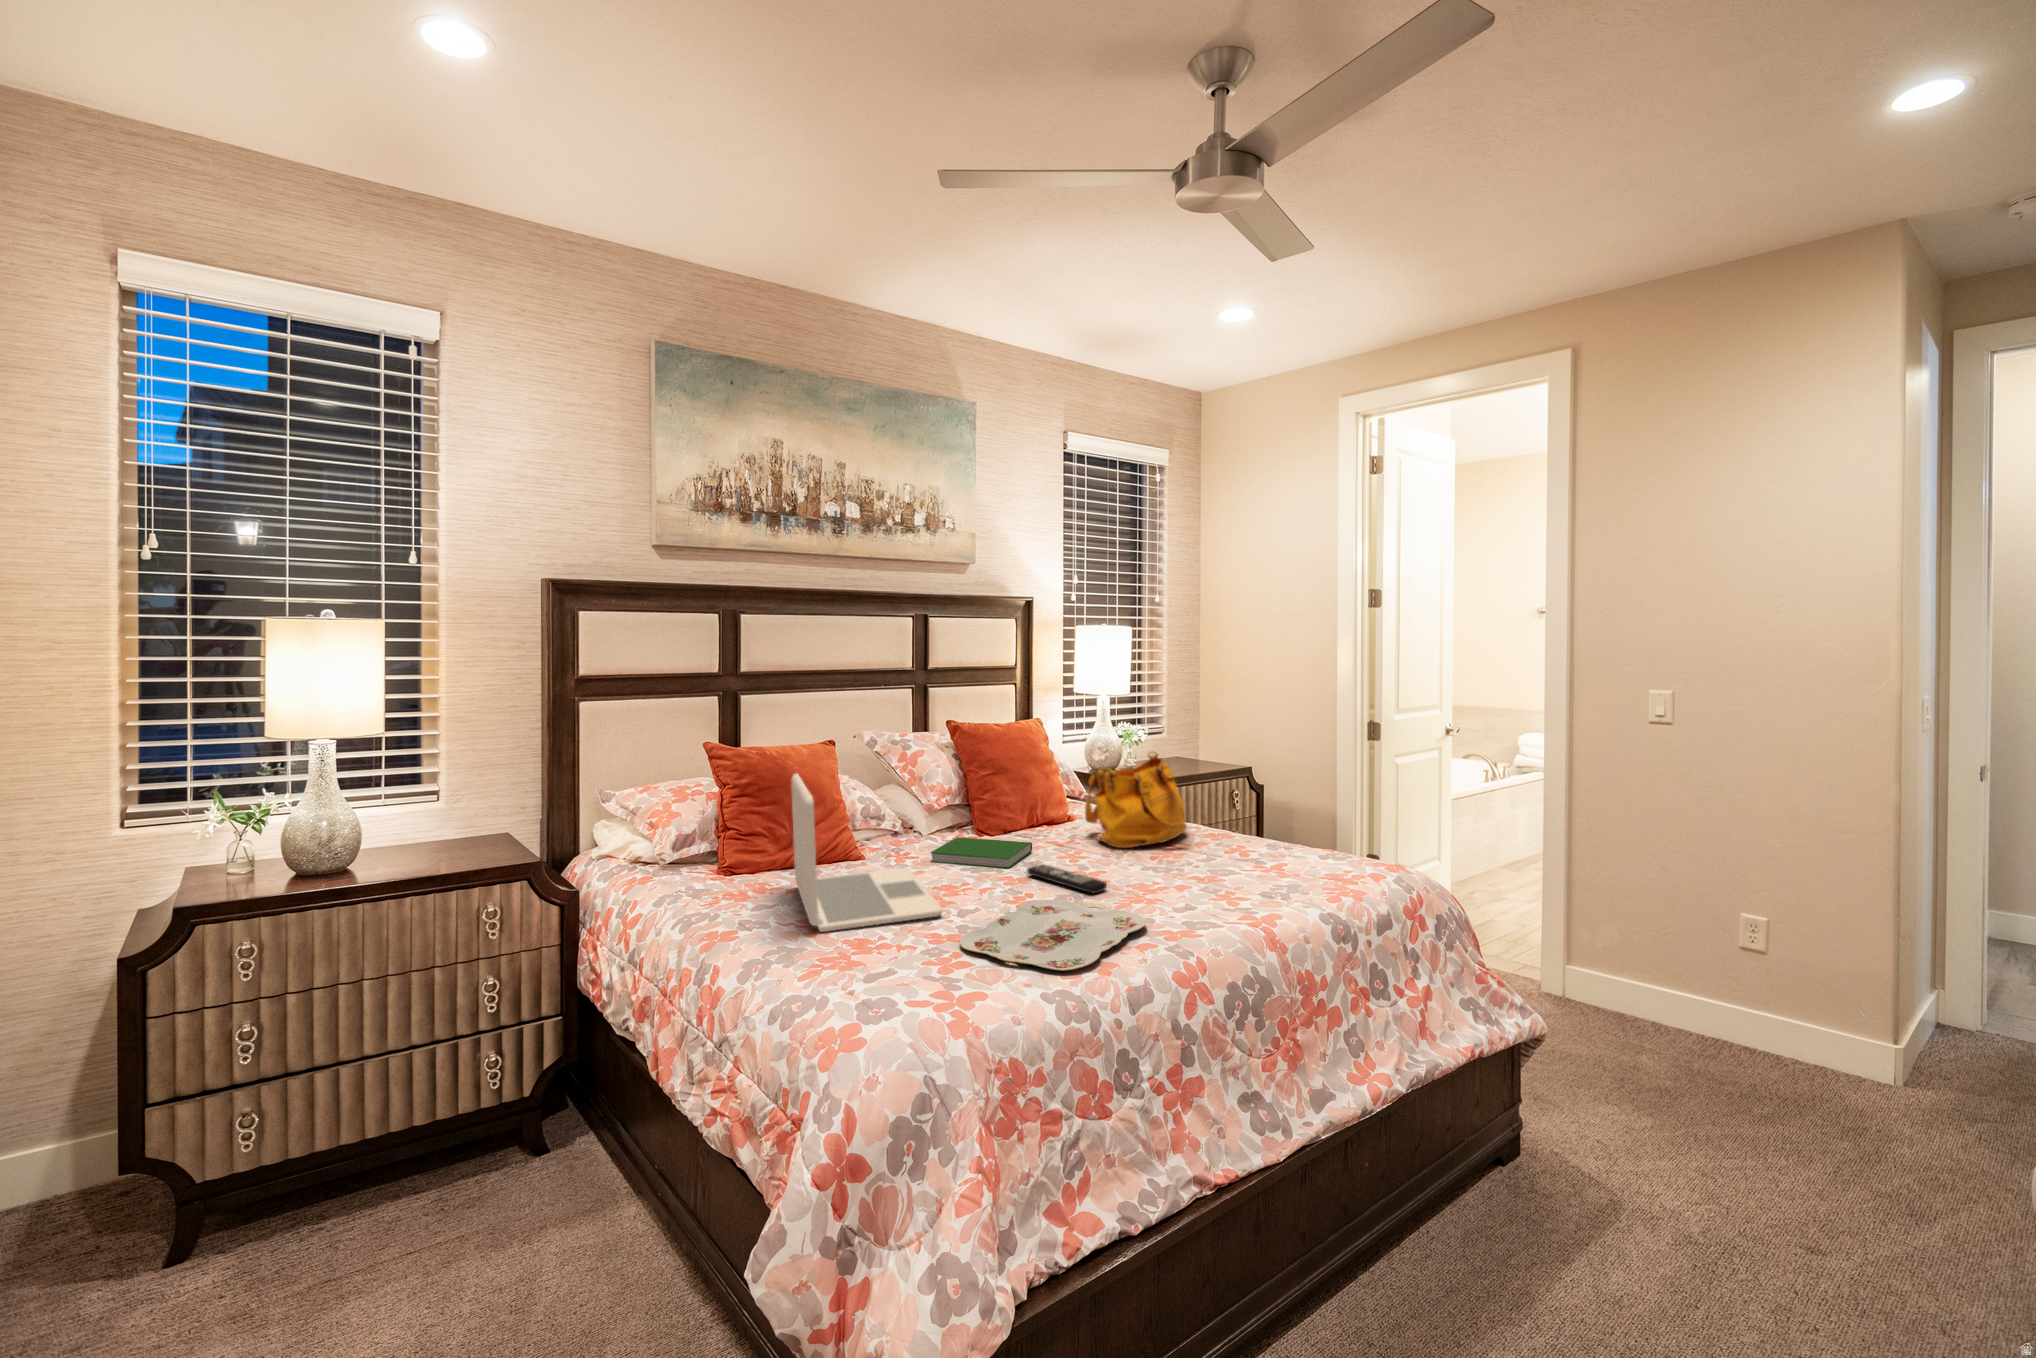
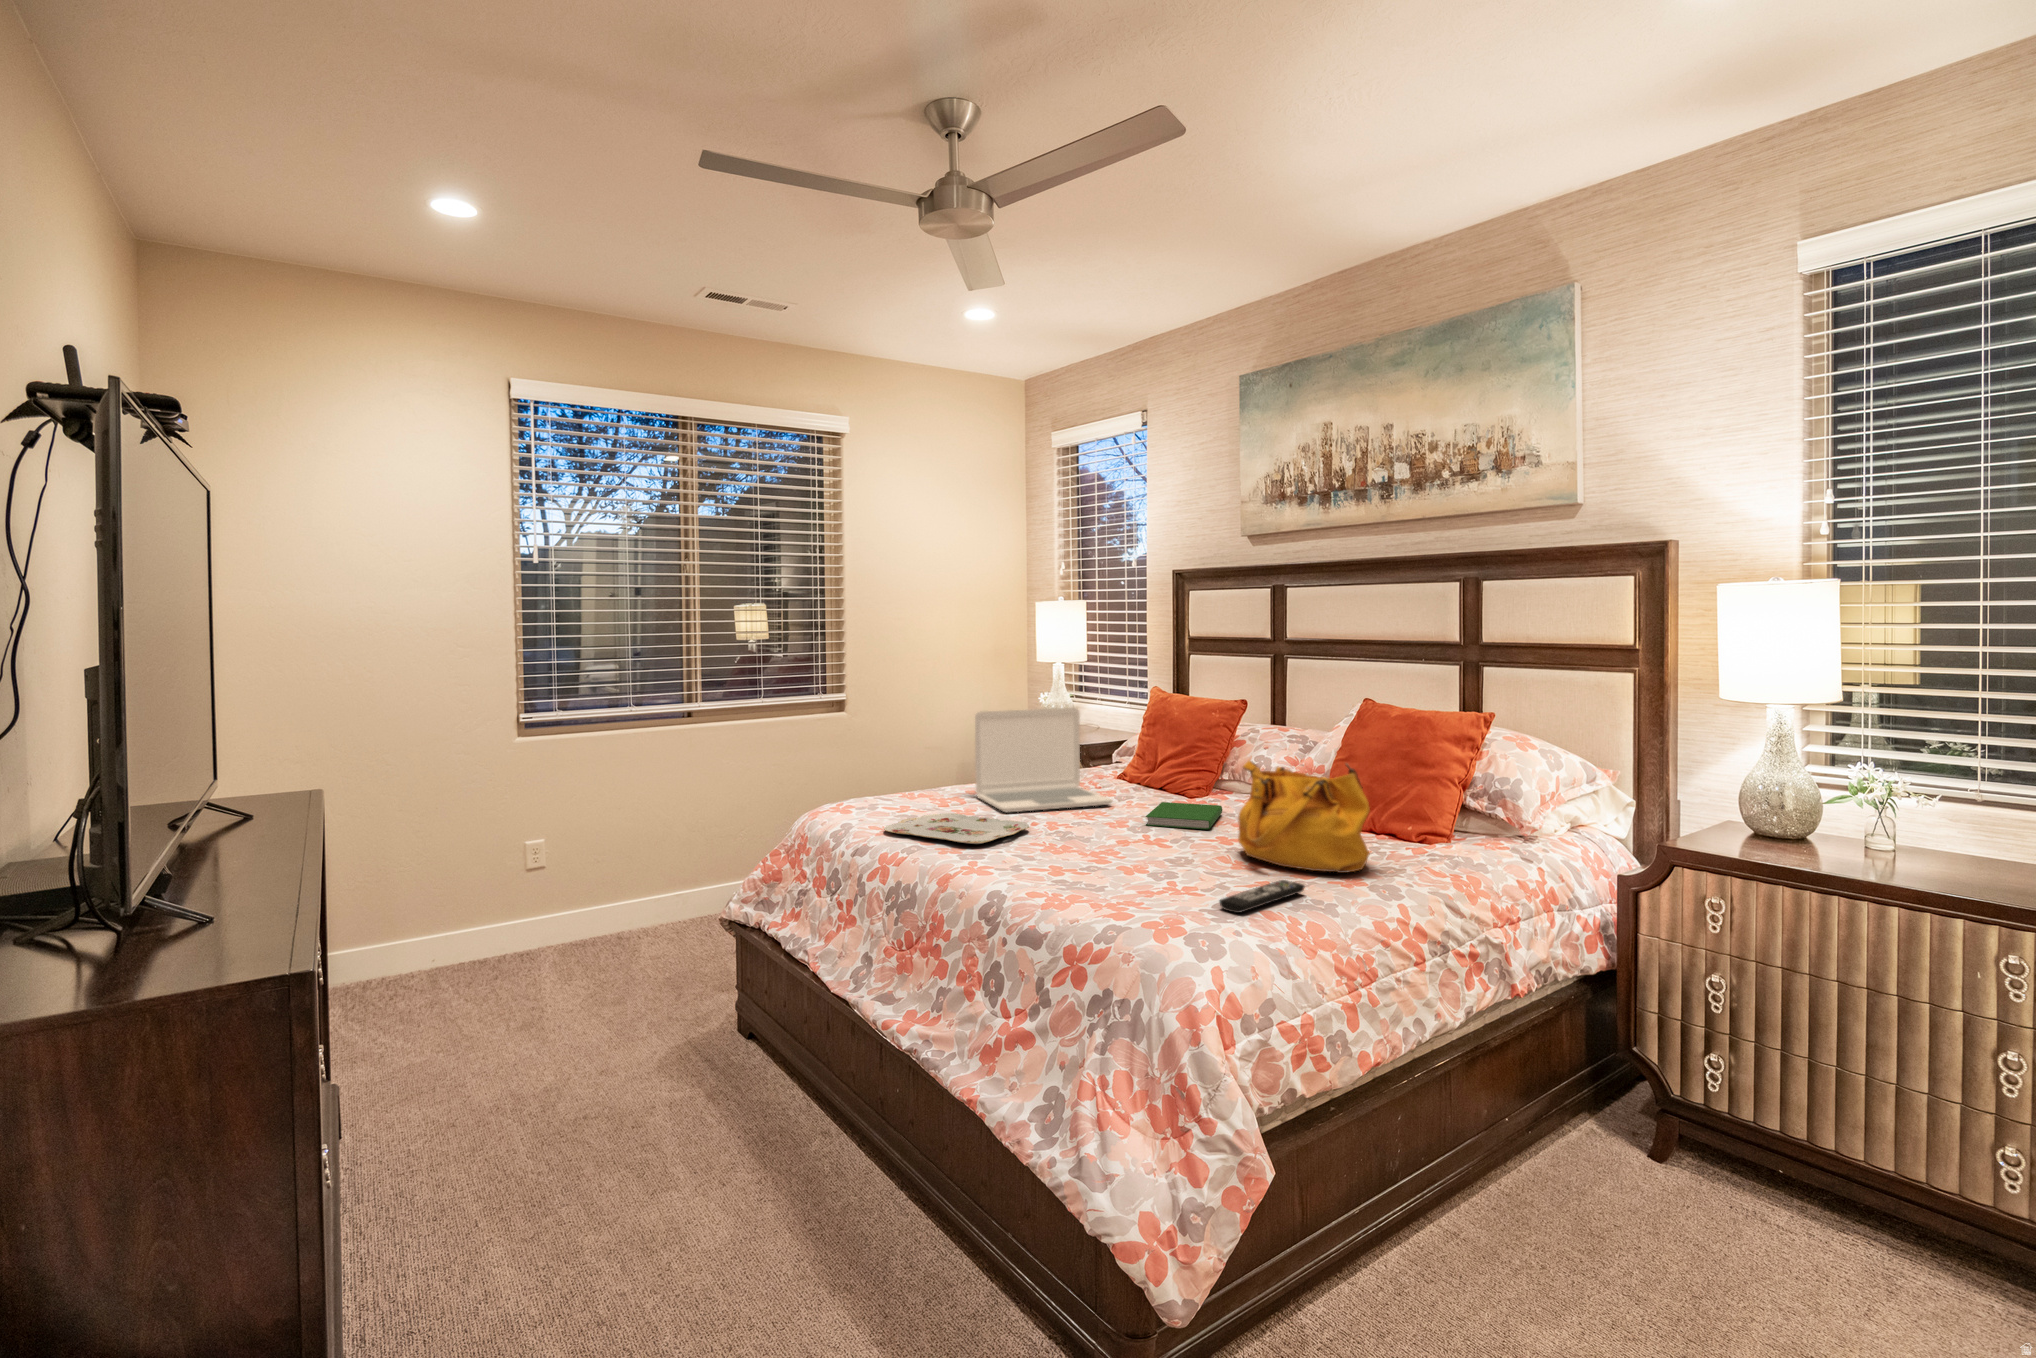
remote control: present [1027,864,1107,894] -> present [1220,880,1305,913]

